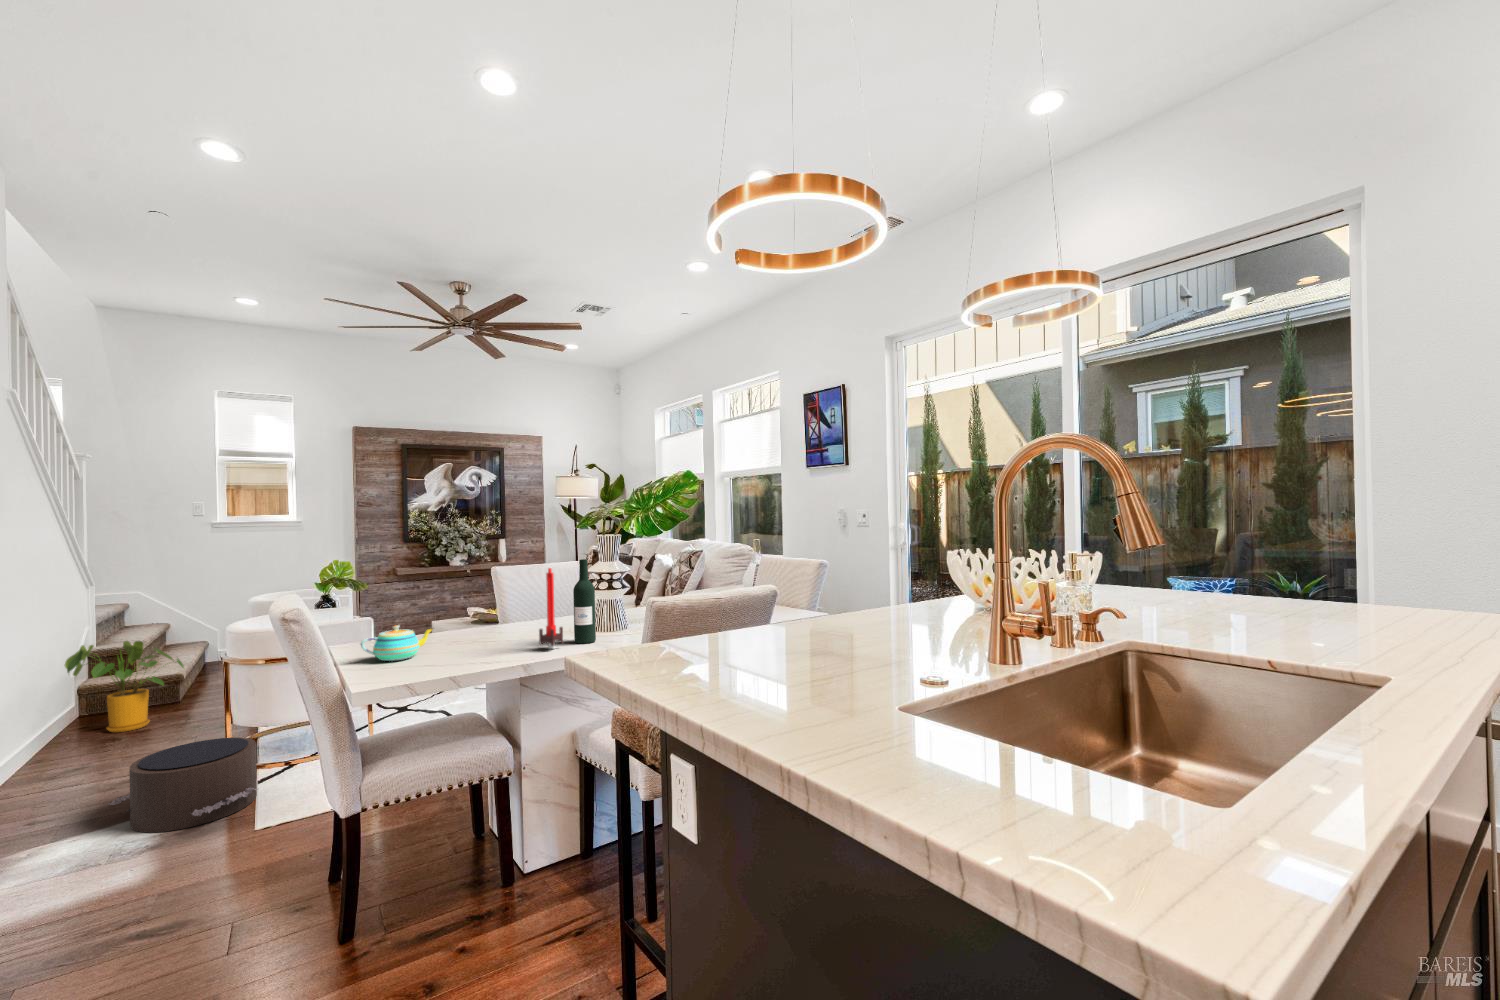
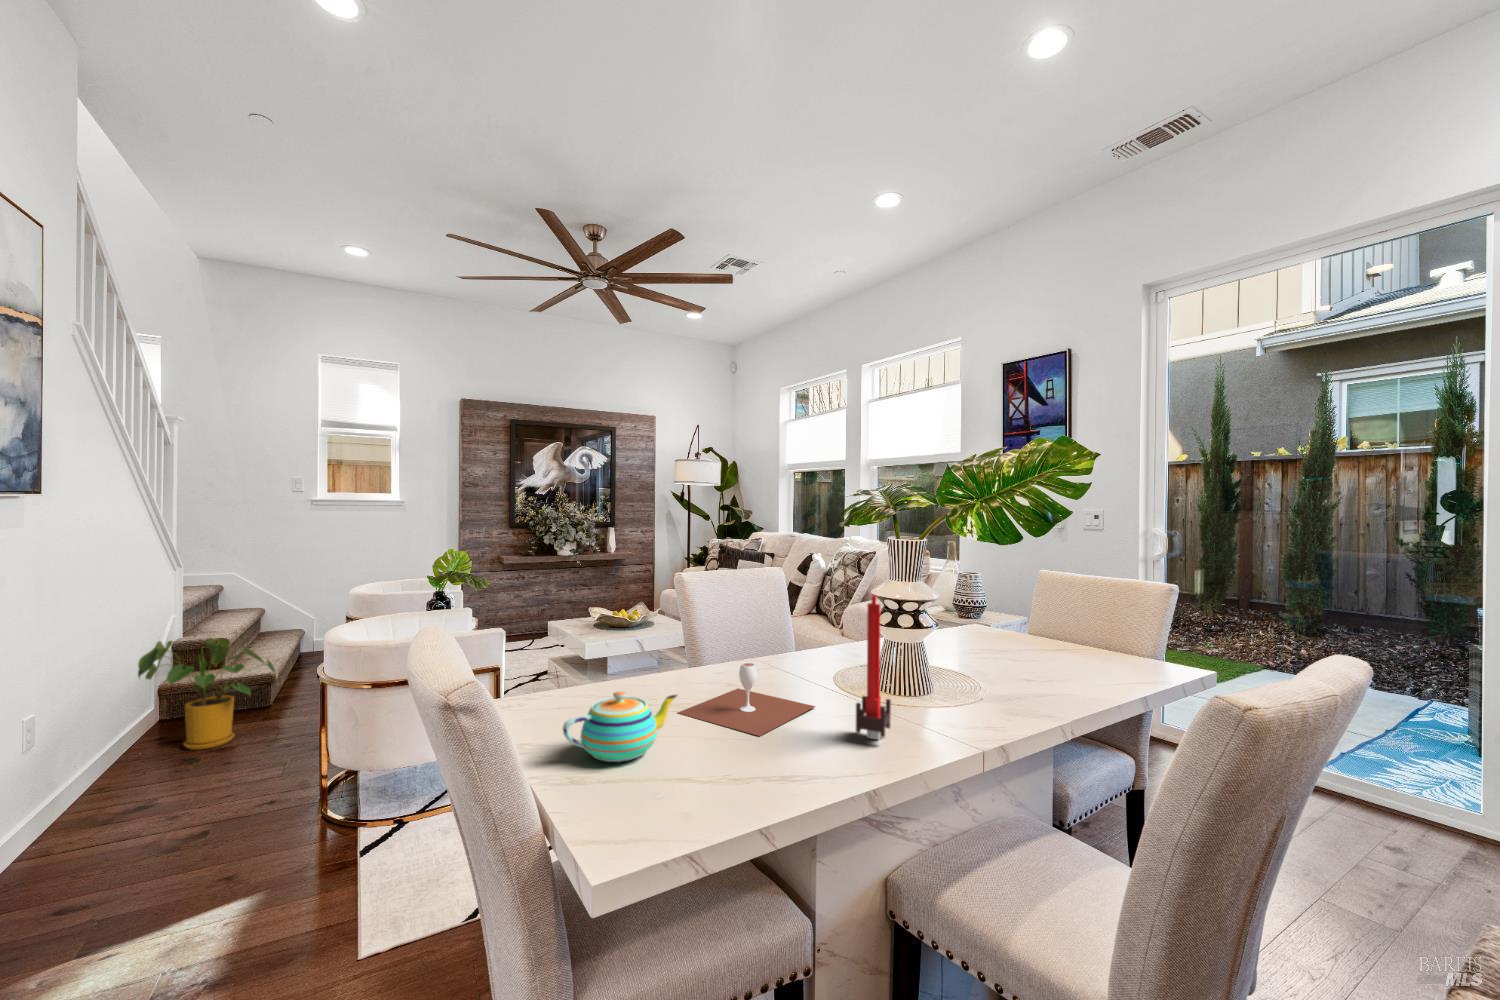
wine bottle: present [573,559,596,643] -> none [888,579,925,725]
wine glass: none [448,614,537,651] -> present [678,663,815,736]
pouf: present [108,737,257,832] -> none [157,794,365,955]

